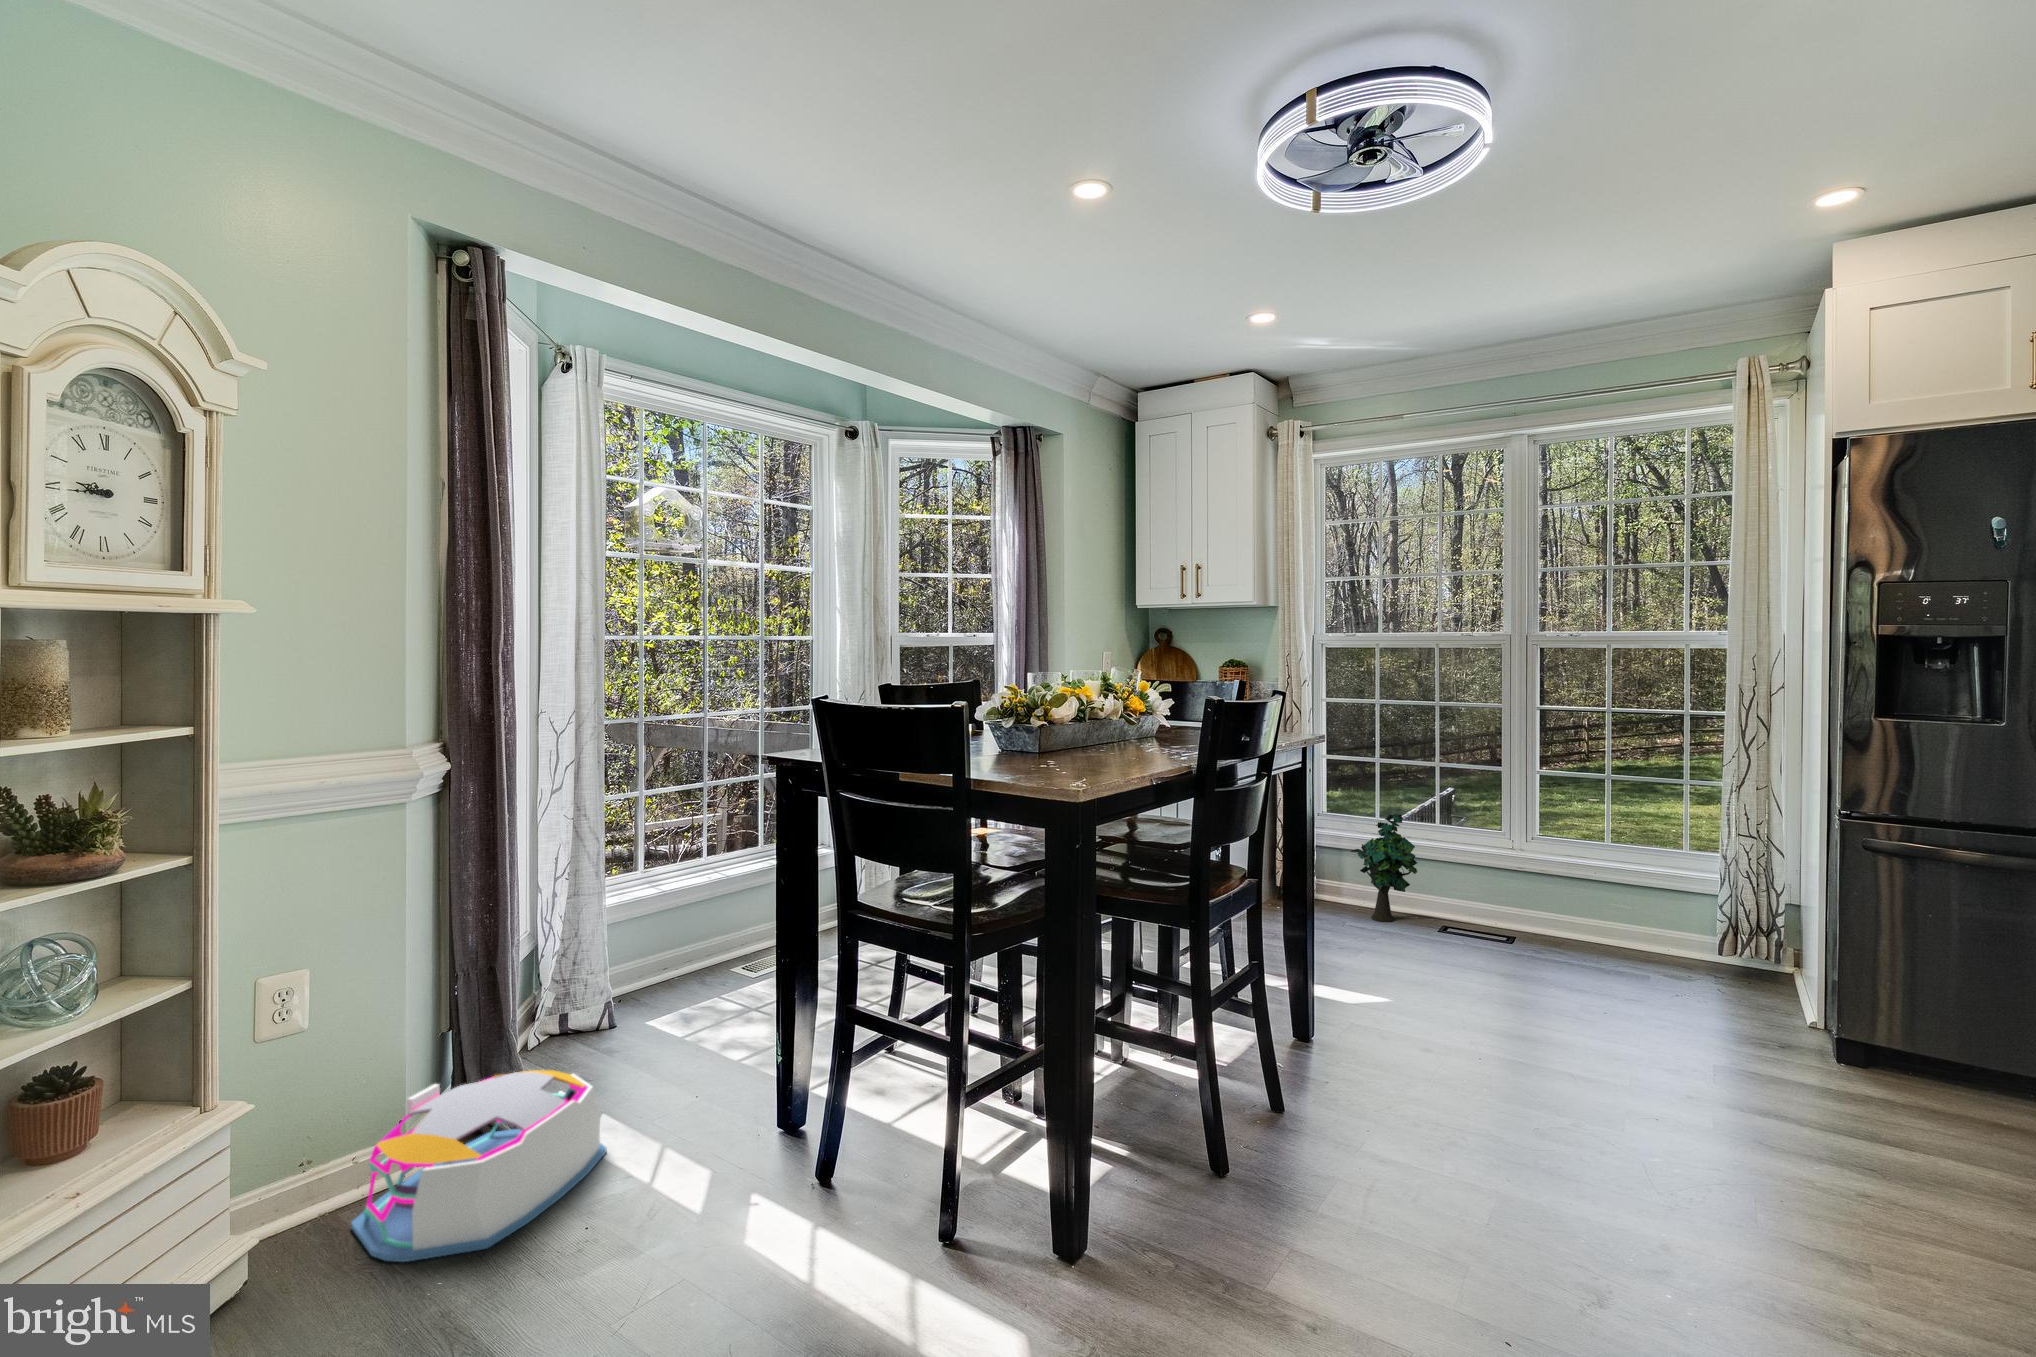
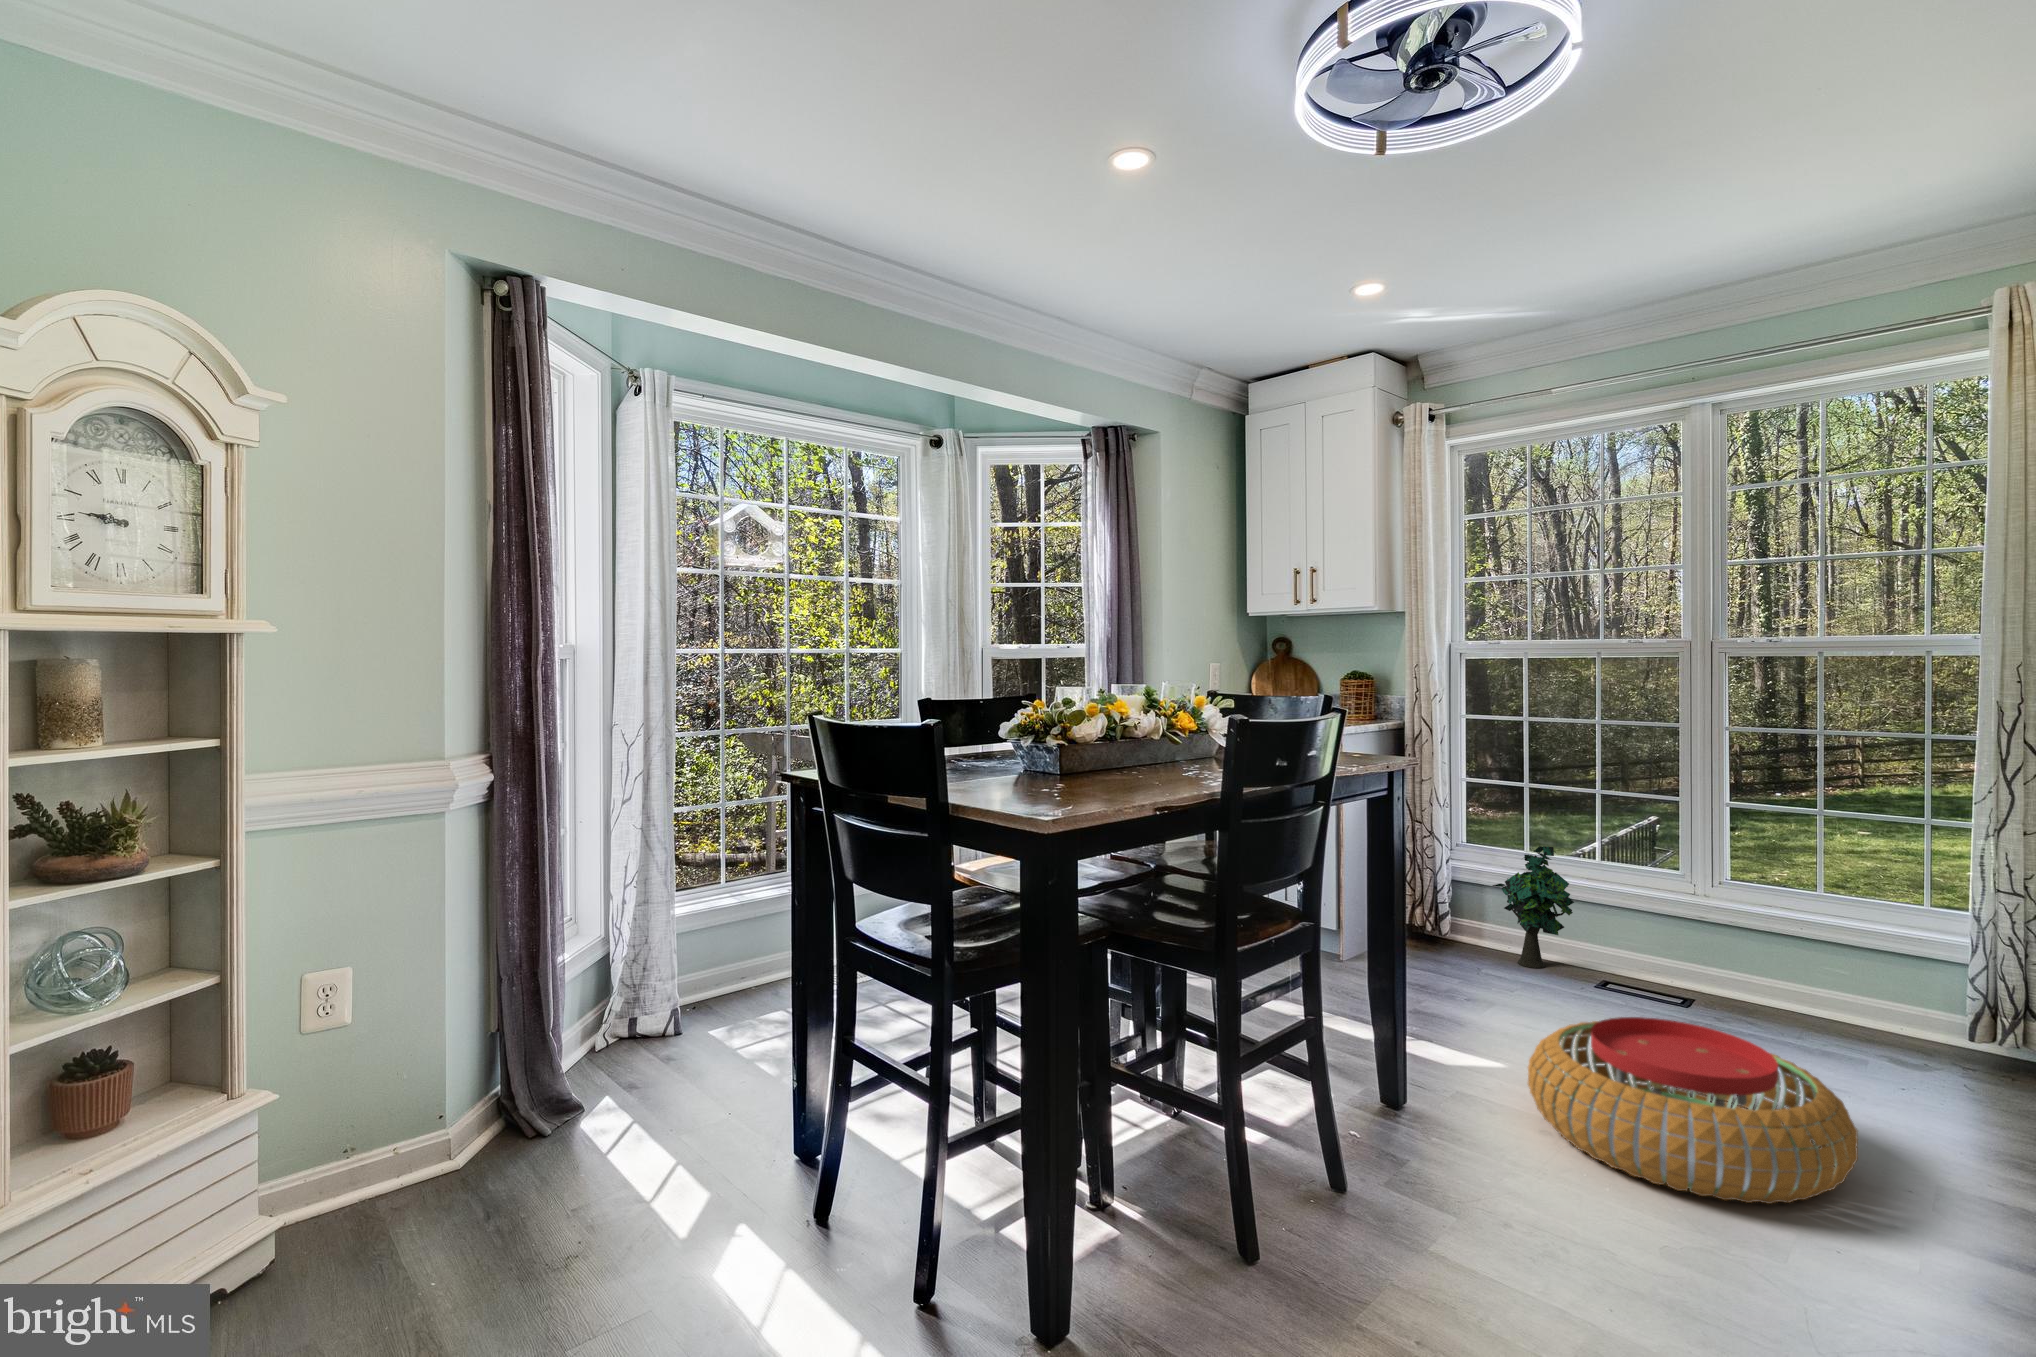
pouf: none [1411,952,1666,1092] -> present [1528,1017,1858,1204]
storage bin: present [351,1070,607,1262] -> none [374,1076,625,1260]

